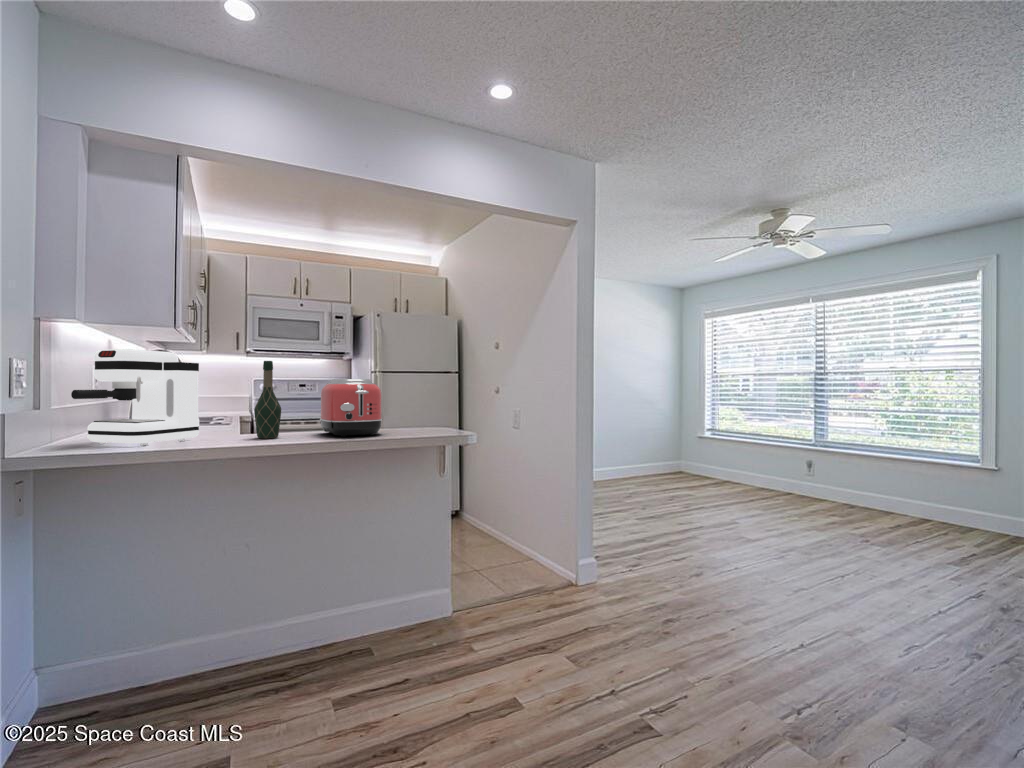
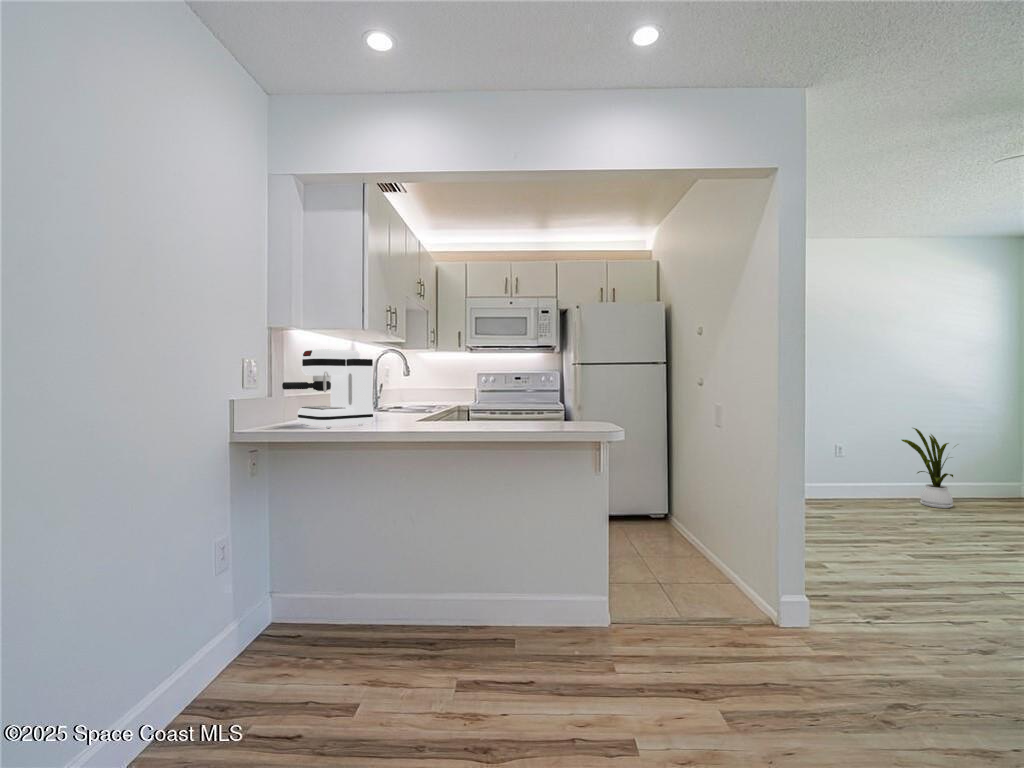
wine bottle: present [254,361,281,438] -> none [413,356,436,427]
toaster: present [320,379,383,437] -> none [471,372,526,429]
house plant: none [615,423,651,482] -> present [902,428,953,508]

